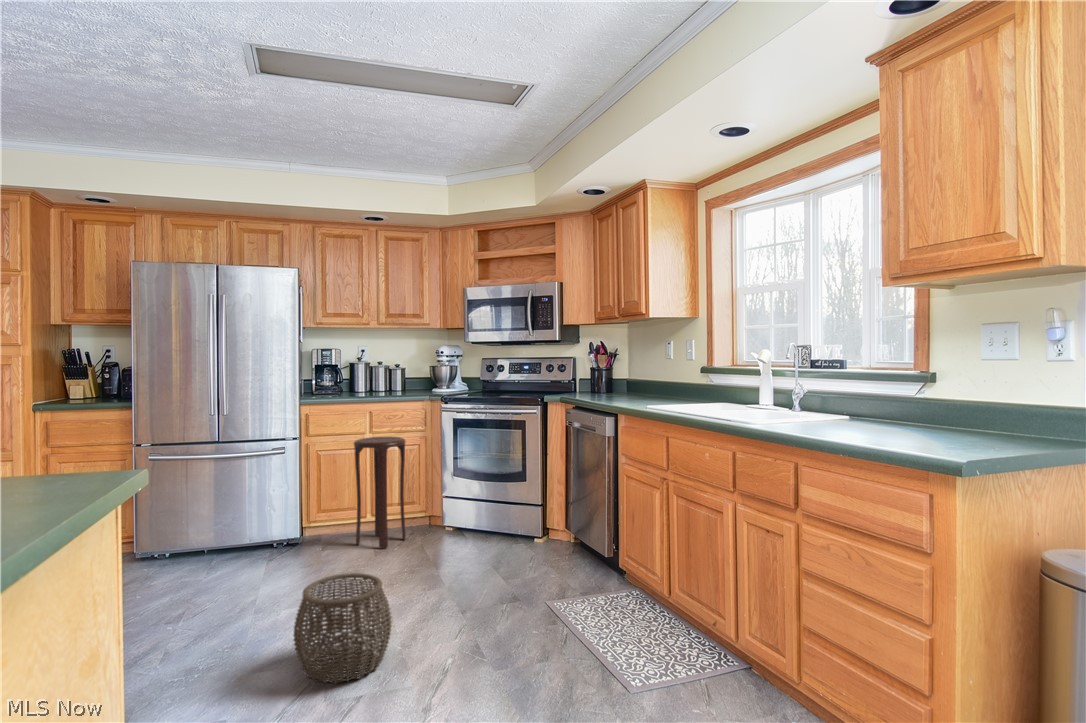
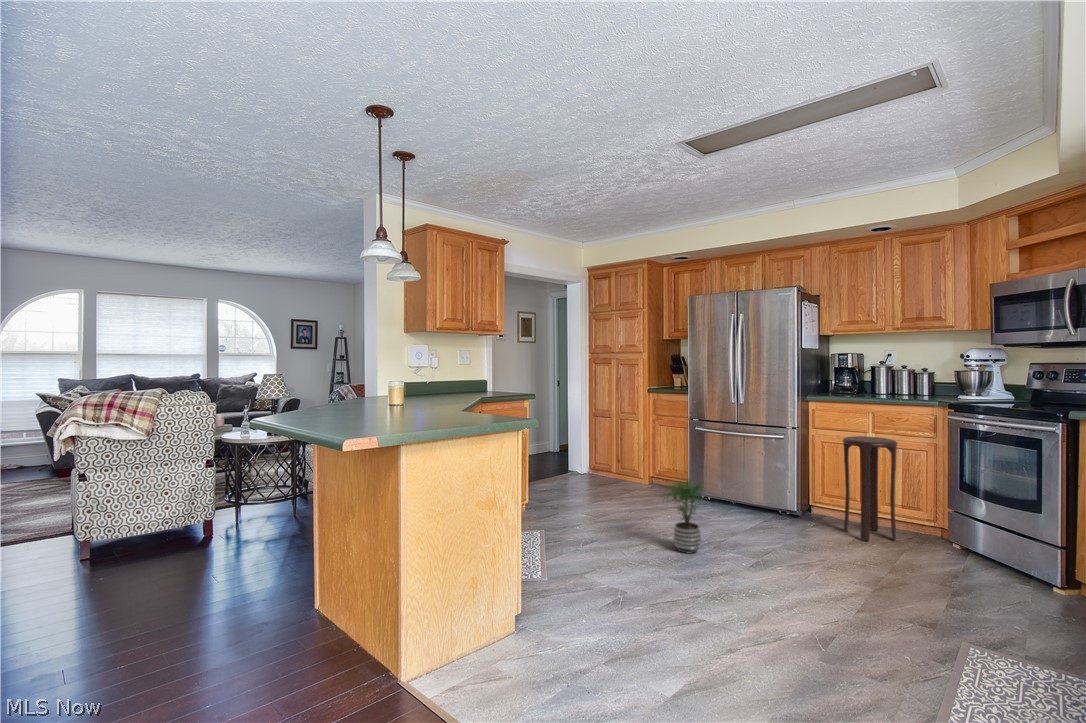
potted plant: none [172,525,254,642] -> present [661,480,705,553]
woven basket: present [293,573,392,684] -> none [699,529,774,610]

